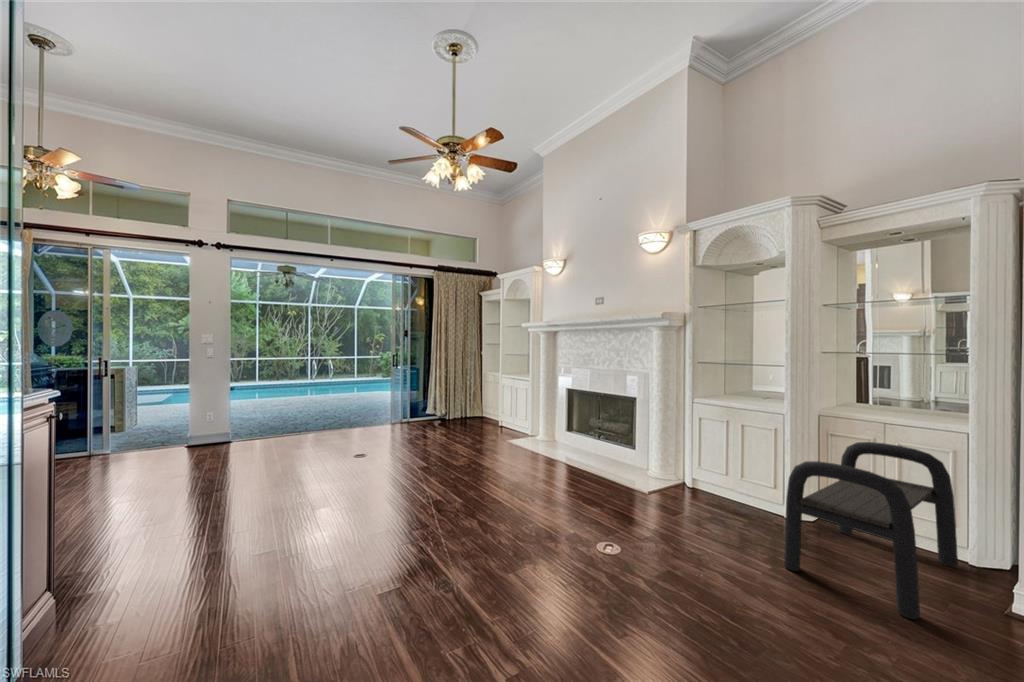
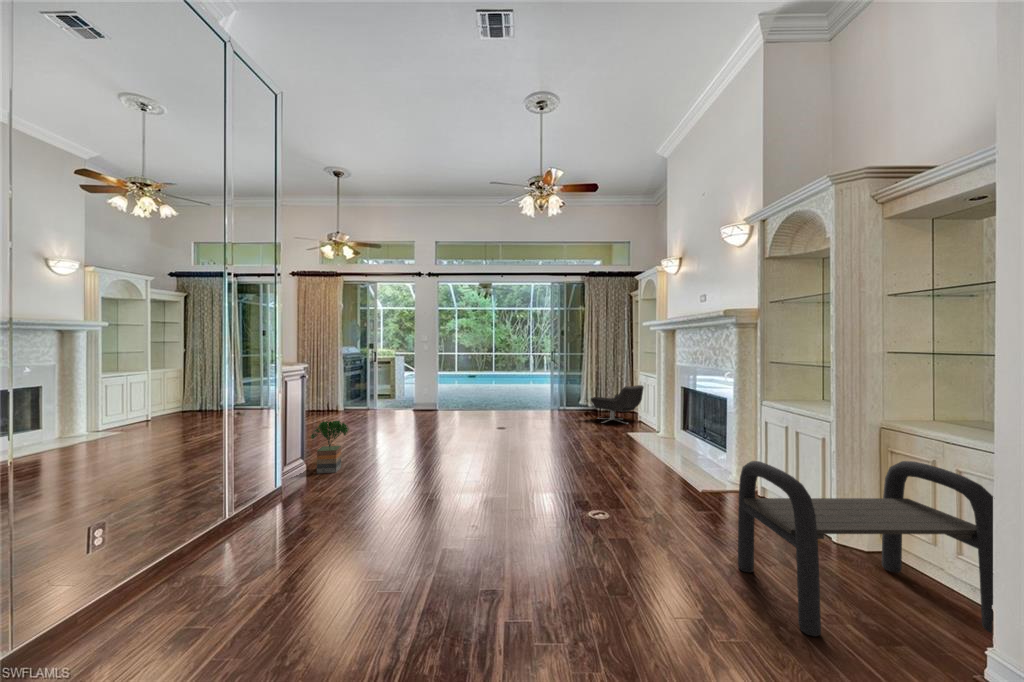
lounge chair: none [454,389,507,433] -> present [591,385,644,423]
potted tree: none [62,495,163,618] -> present [311,421,349,473]

